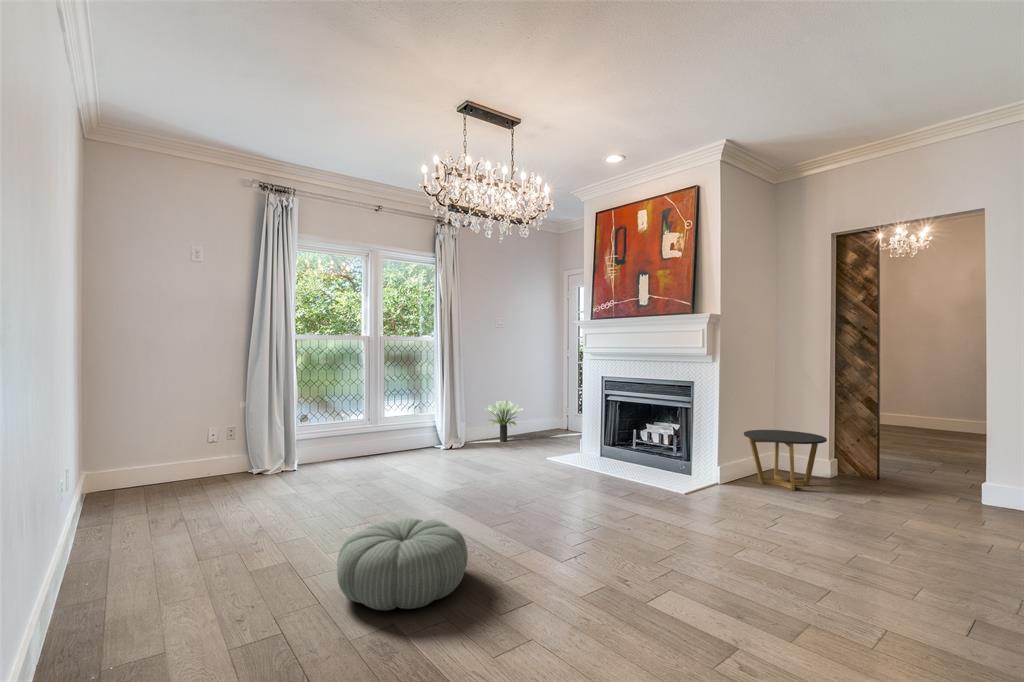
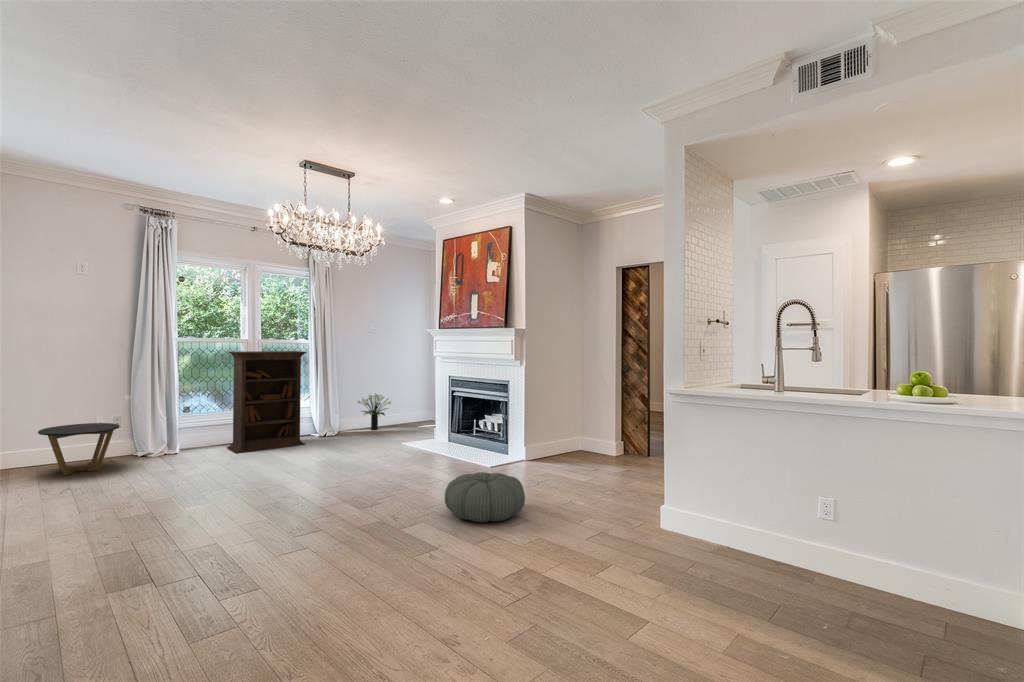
bookcase: none [349,350,438,469] -> present [227,351,307,453]
side table: present [744,430,827,491] -> present [38,423,120,475]
pouf: present [337,518,468,610] -> present [445,472,525,522]

